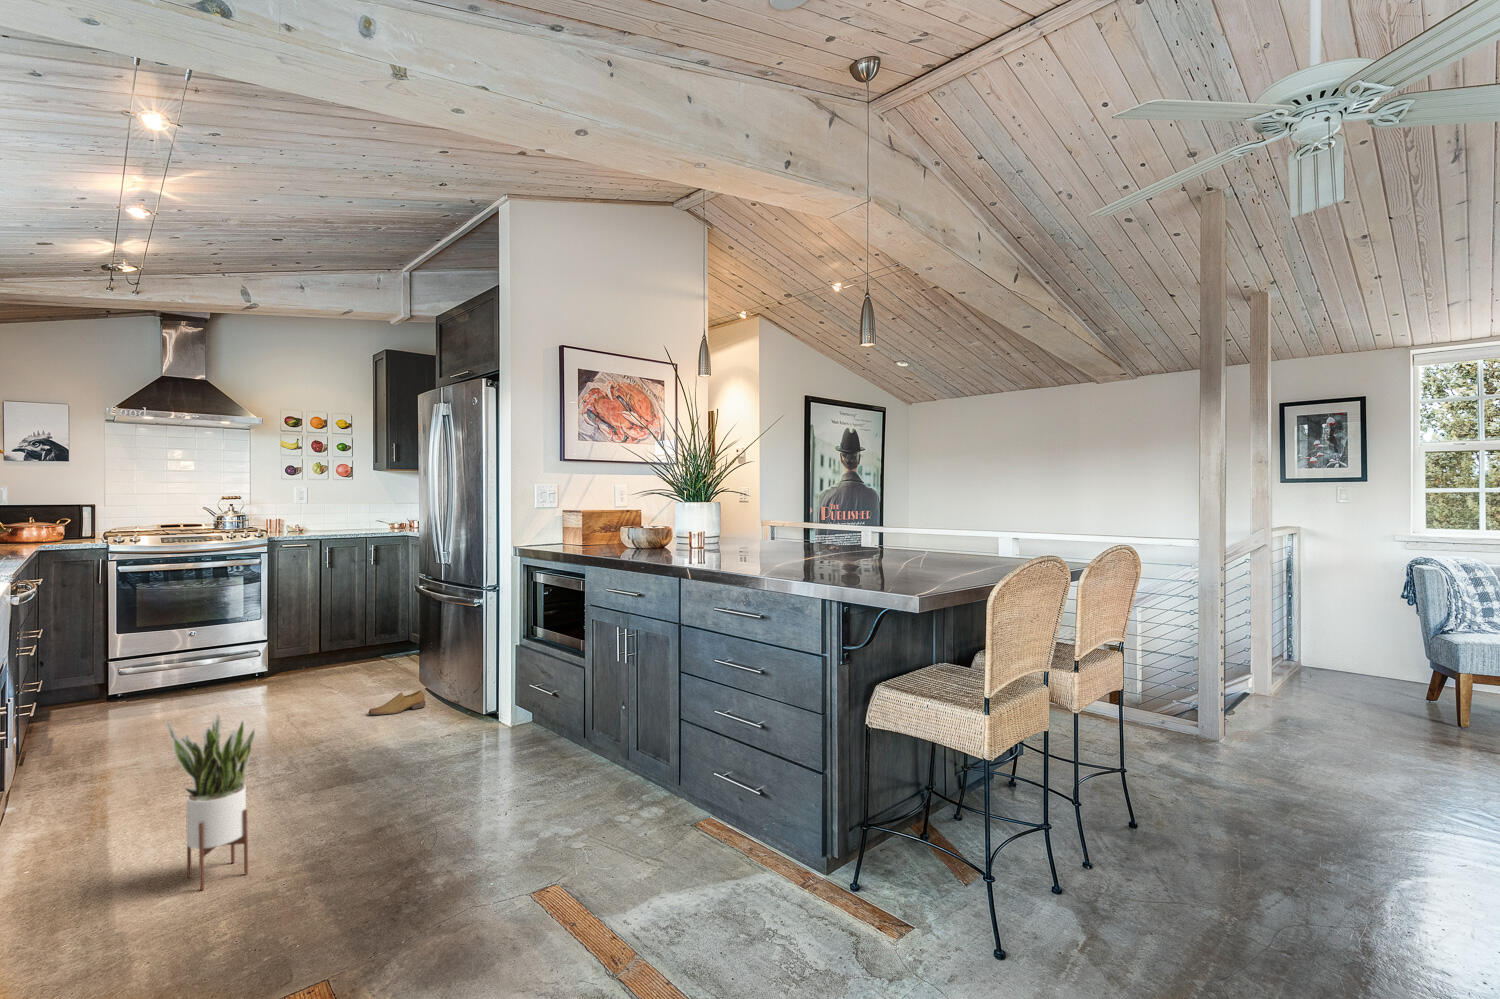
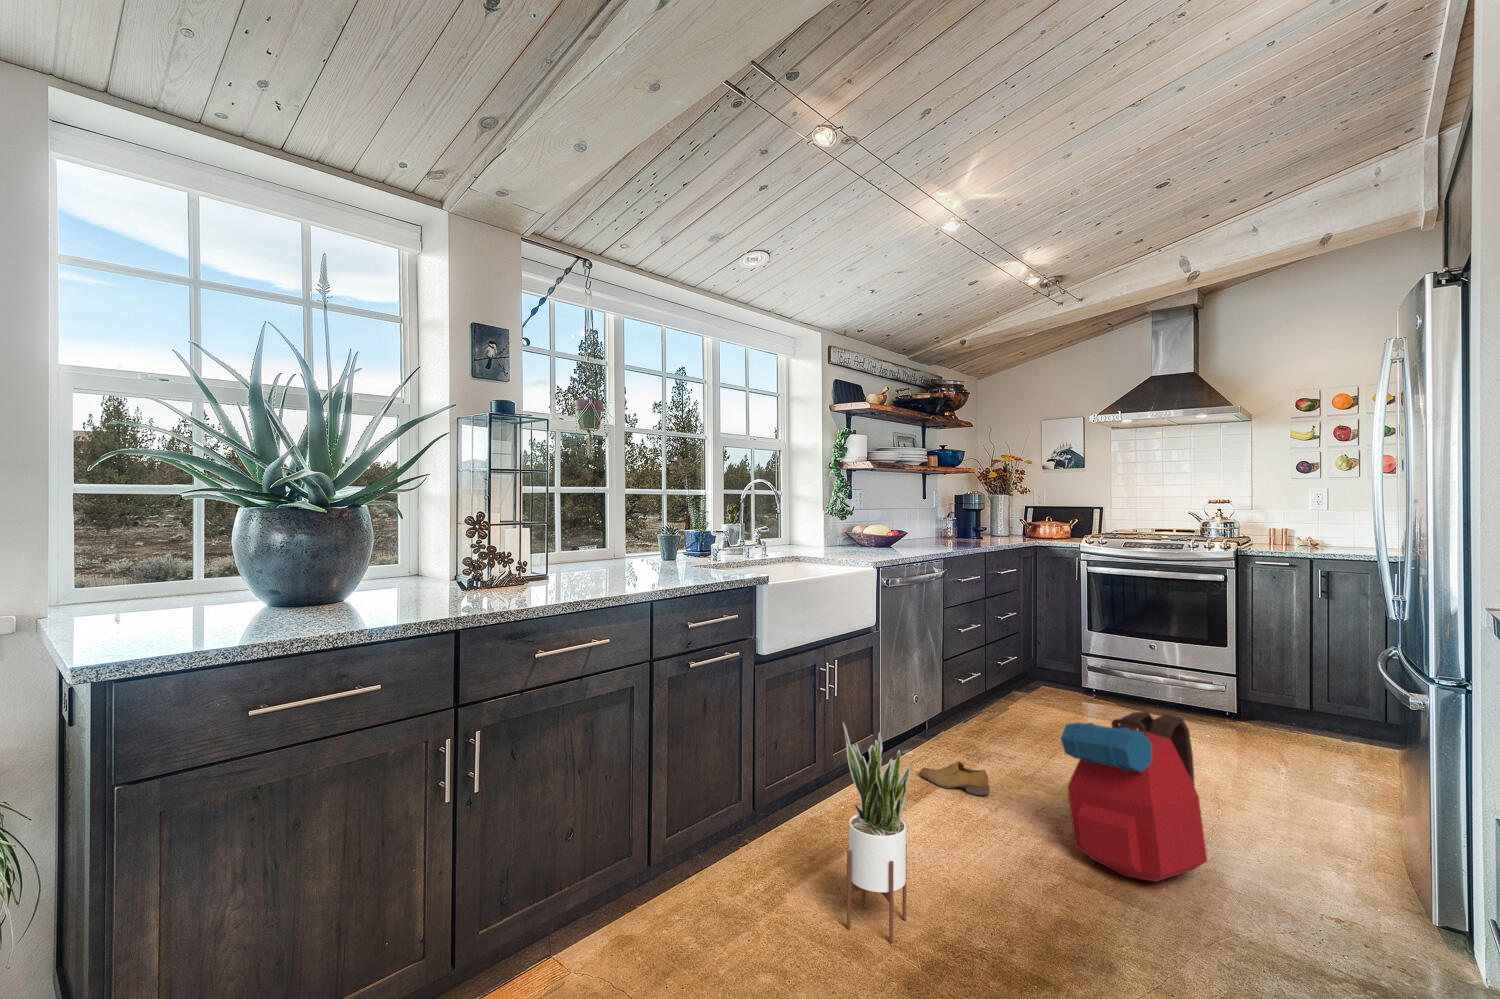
backpack: none [272,656,371,778] -> present [1061,712,1207,882]
shoe: present [368,690,426,715] -> present [920,761,989,795]

